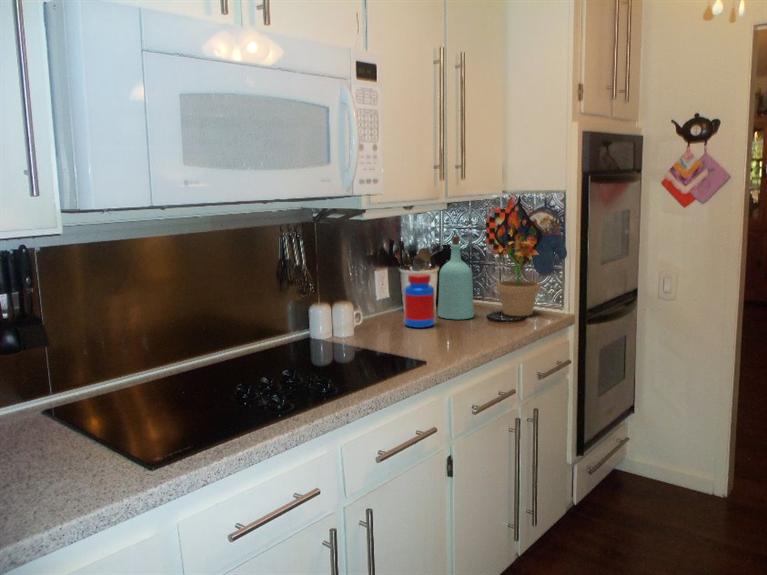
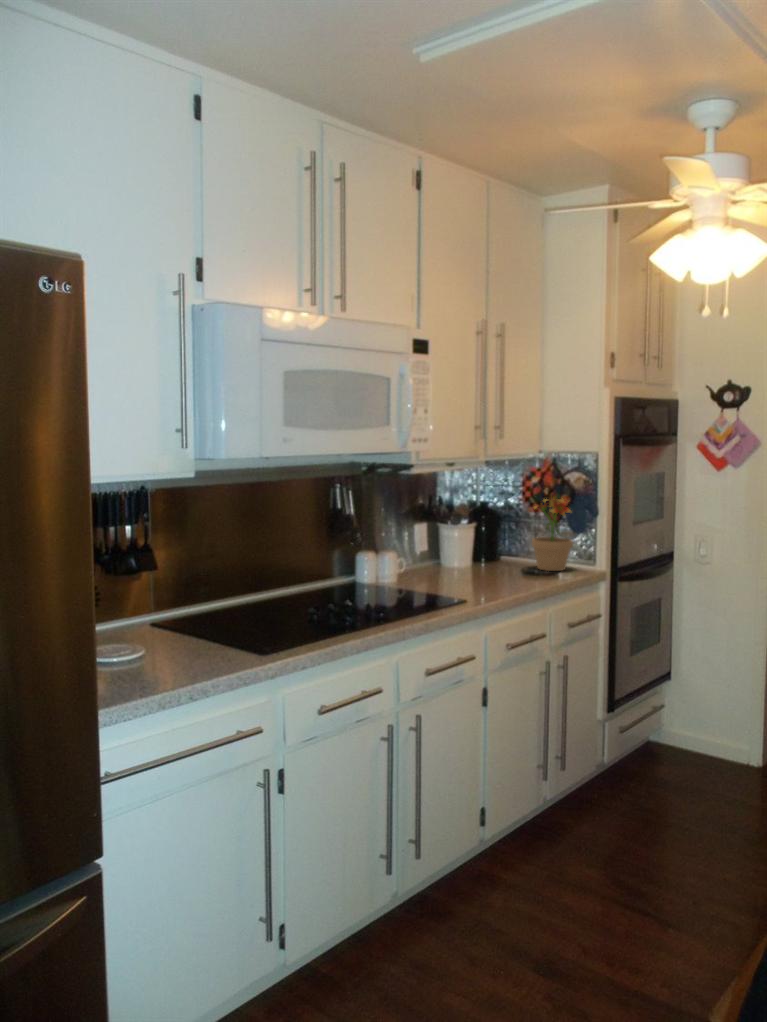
bottle: present [438,236,474,320] -> none [475,493,509,572]
jar: present [404,273,435,328] -> none [444,526,472,577]

